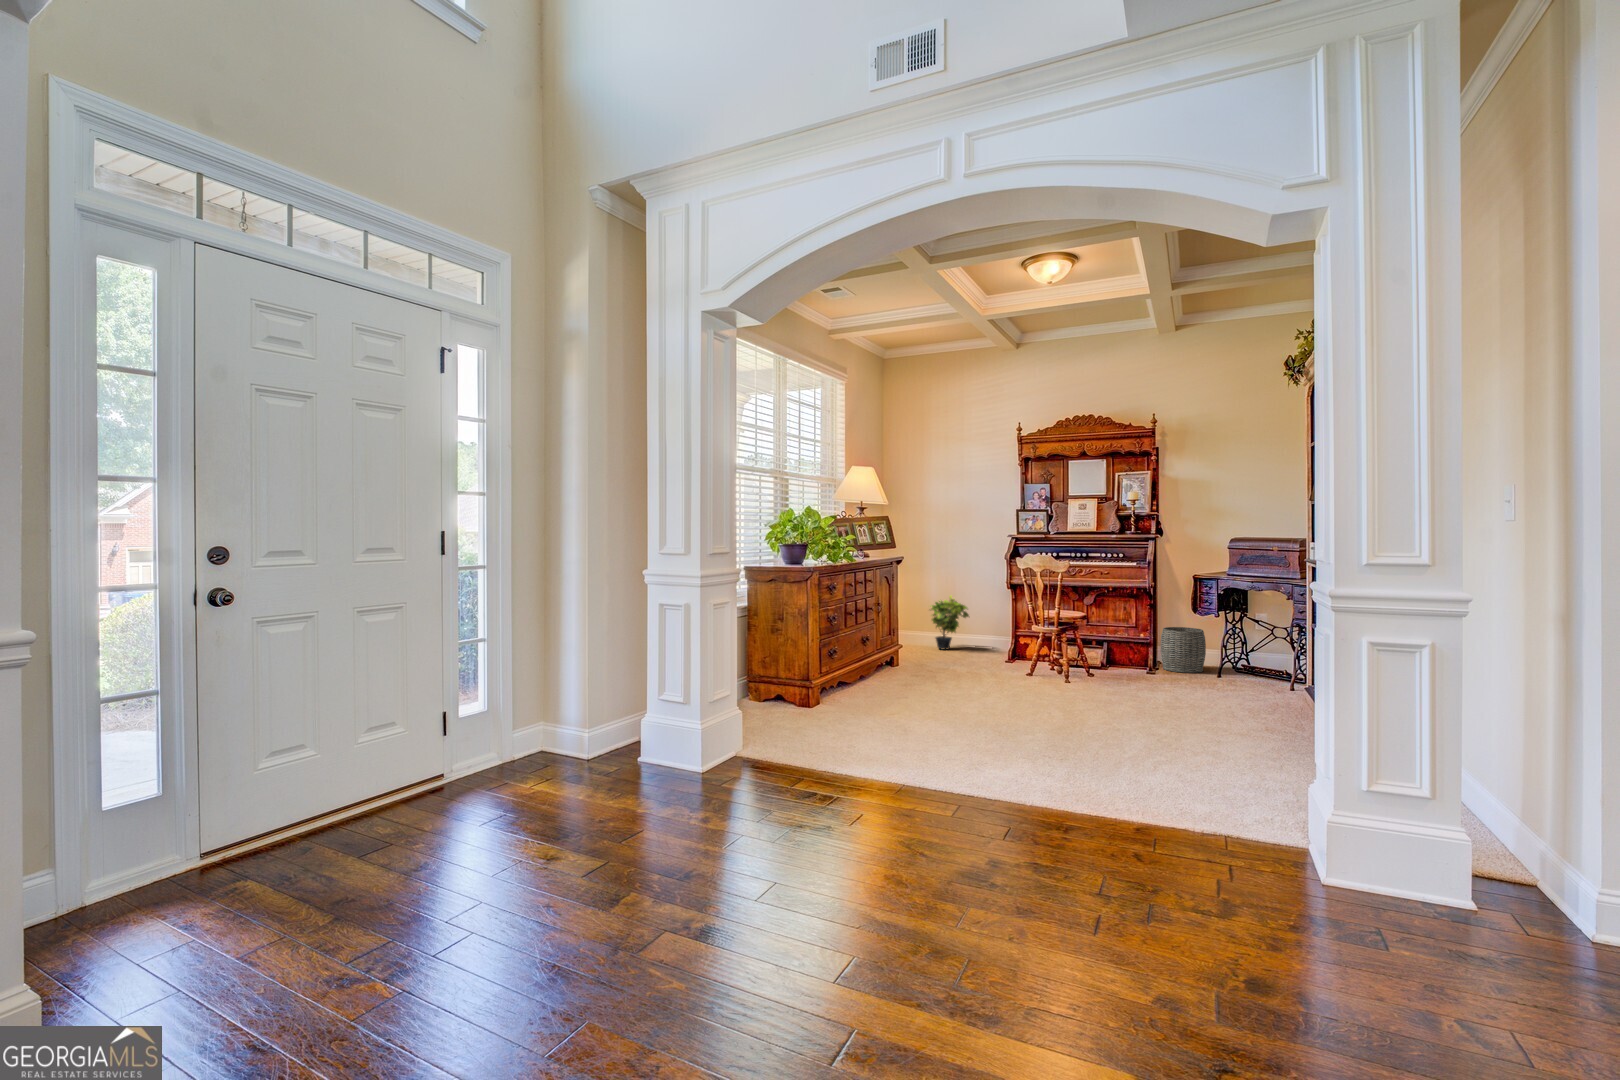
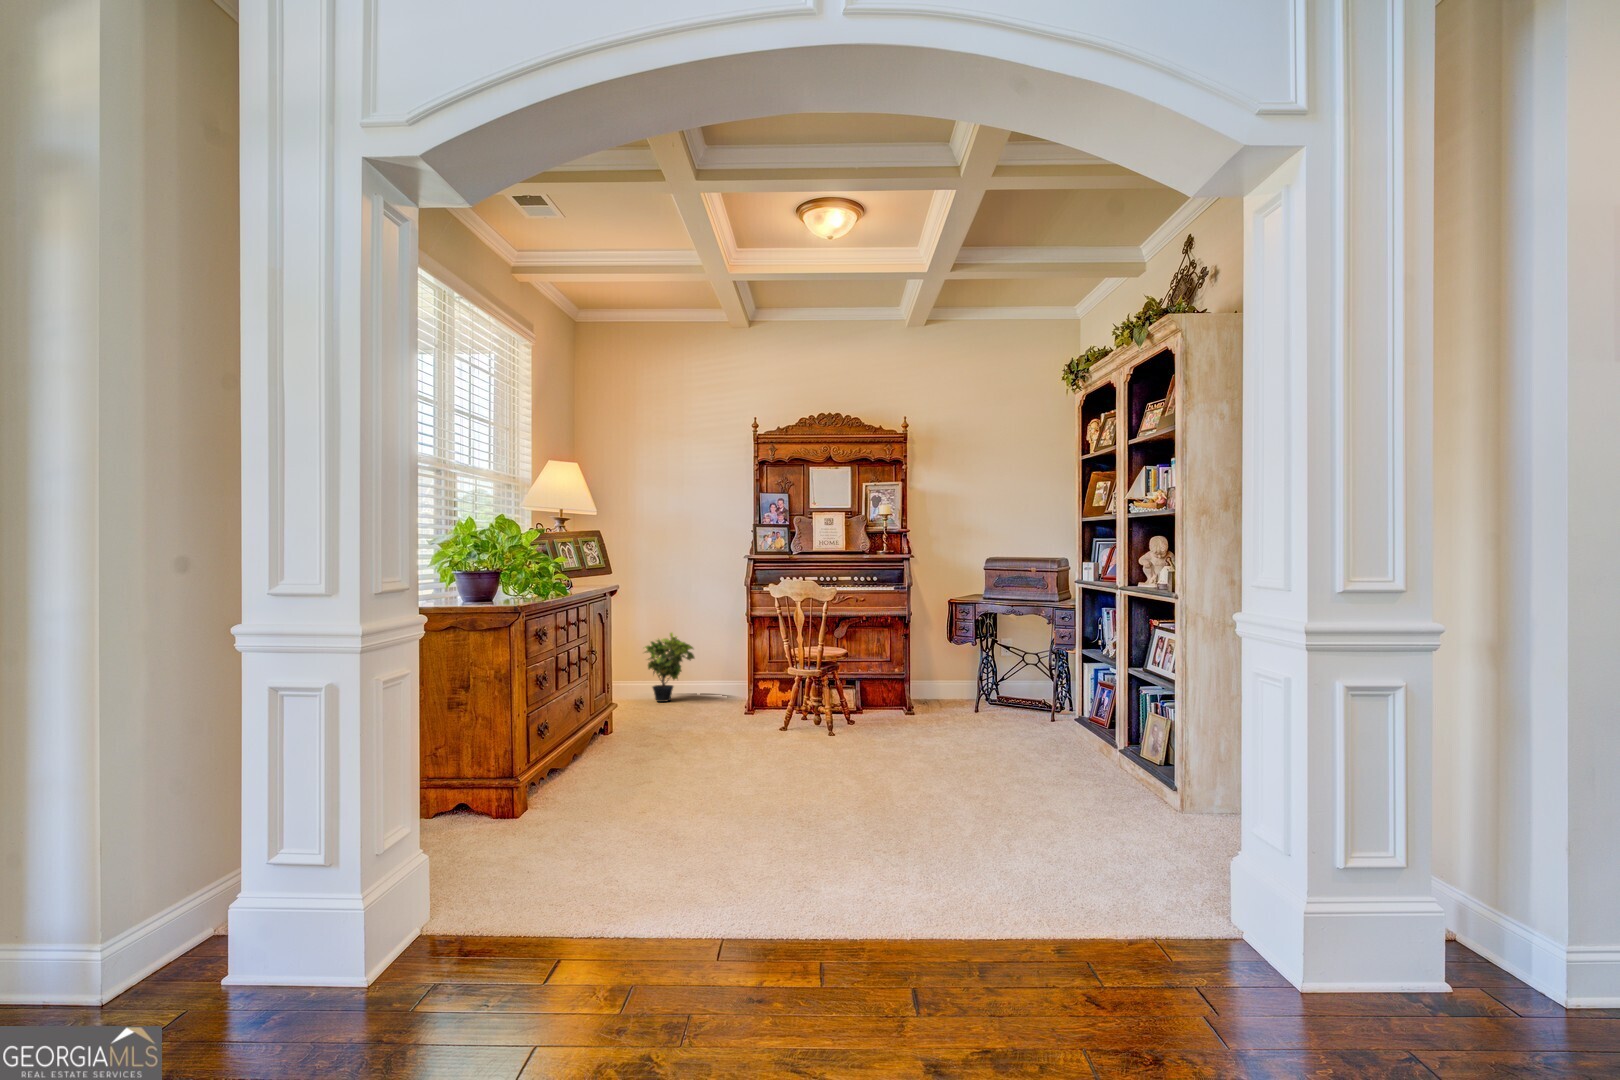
woven basket: present [1161,627,1206,673] -> none [916,657,963,709]

